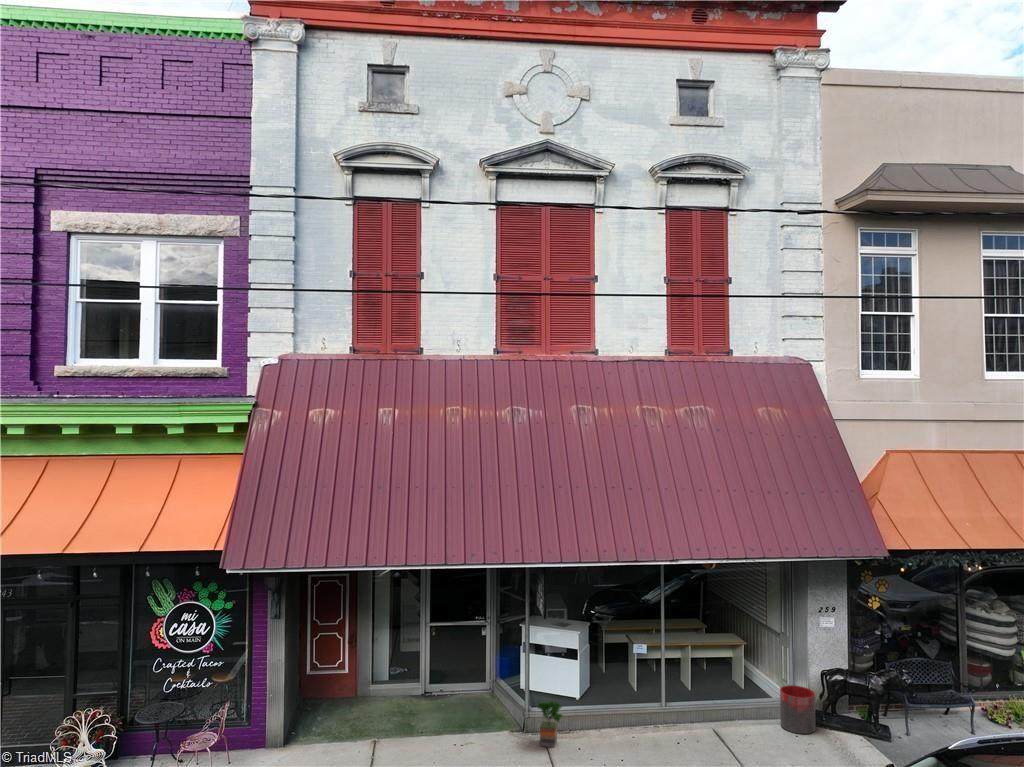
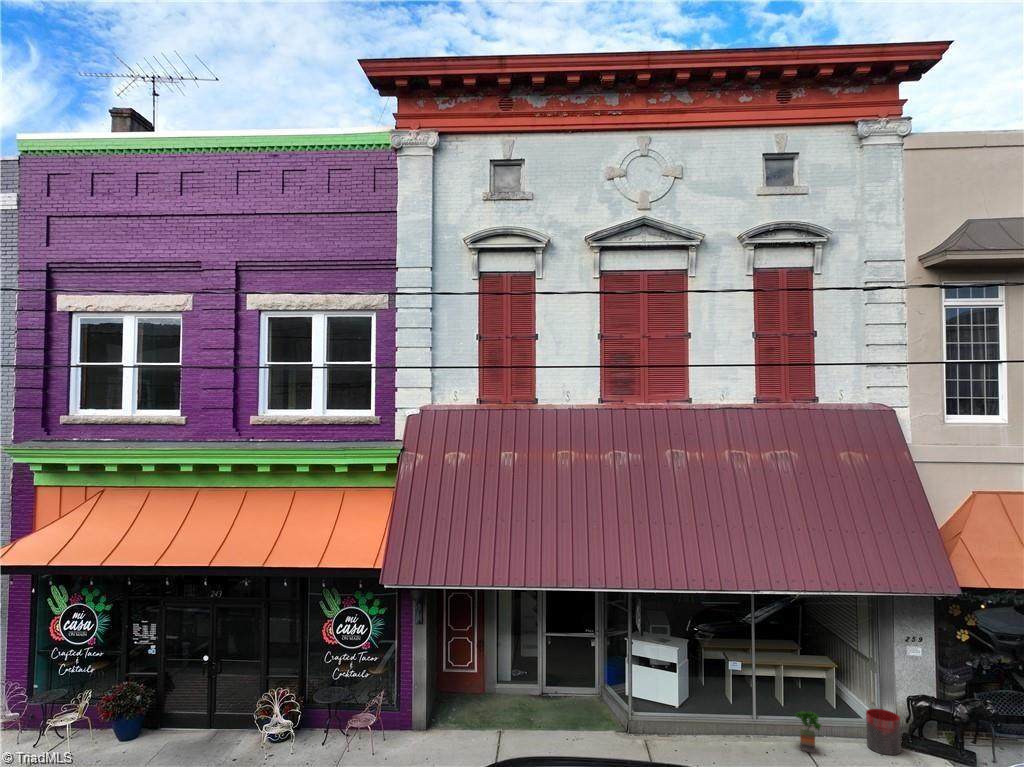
potted tree: present [537,701,562,747] -> present [795,711,821,753]

